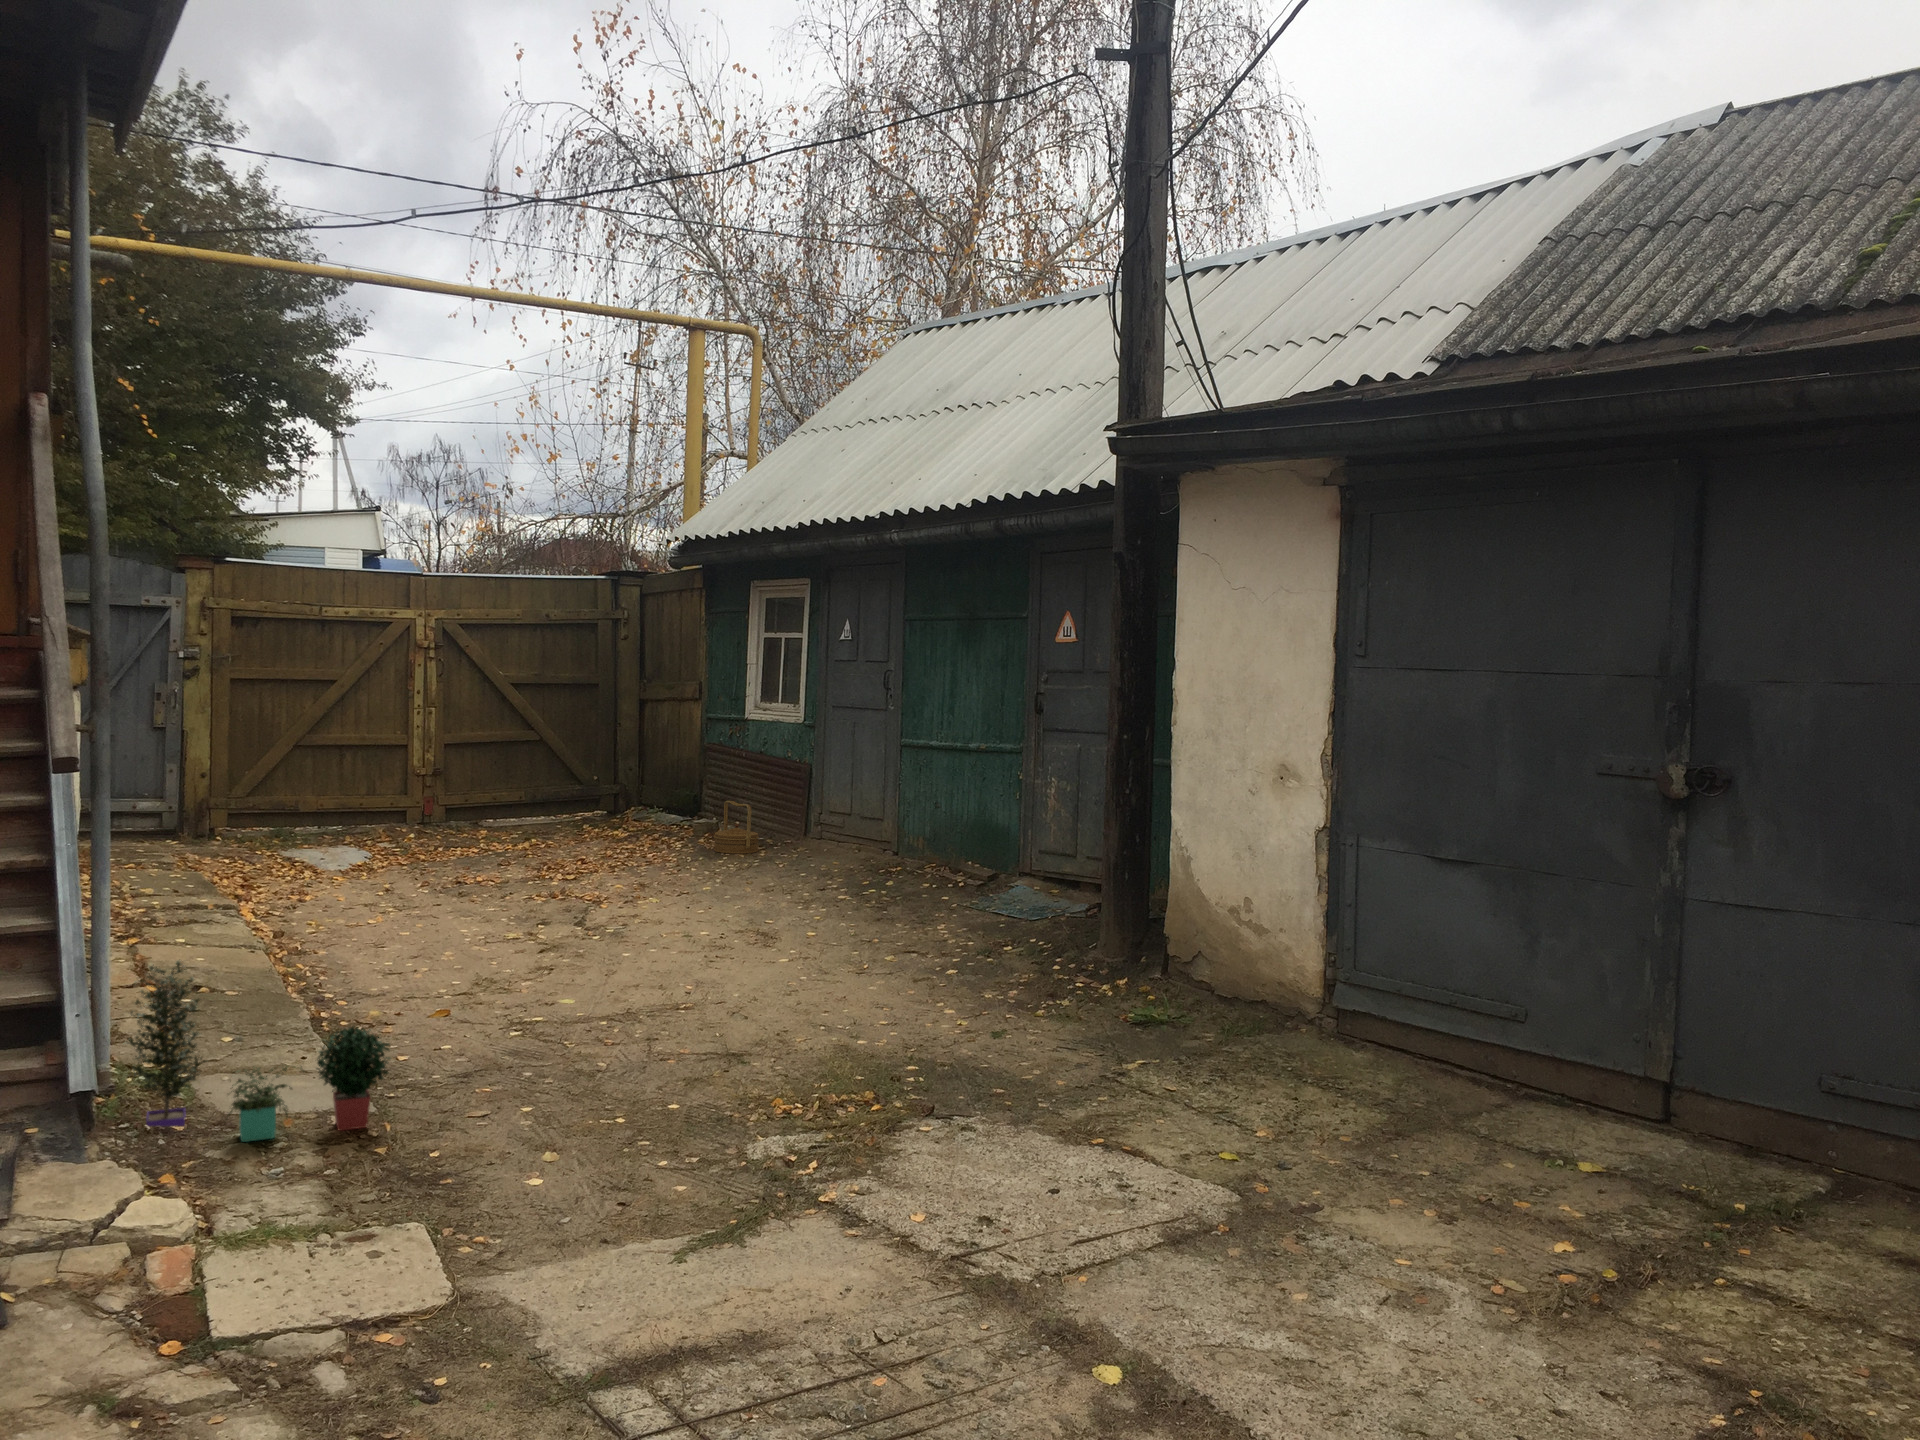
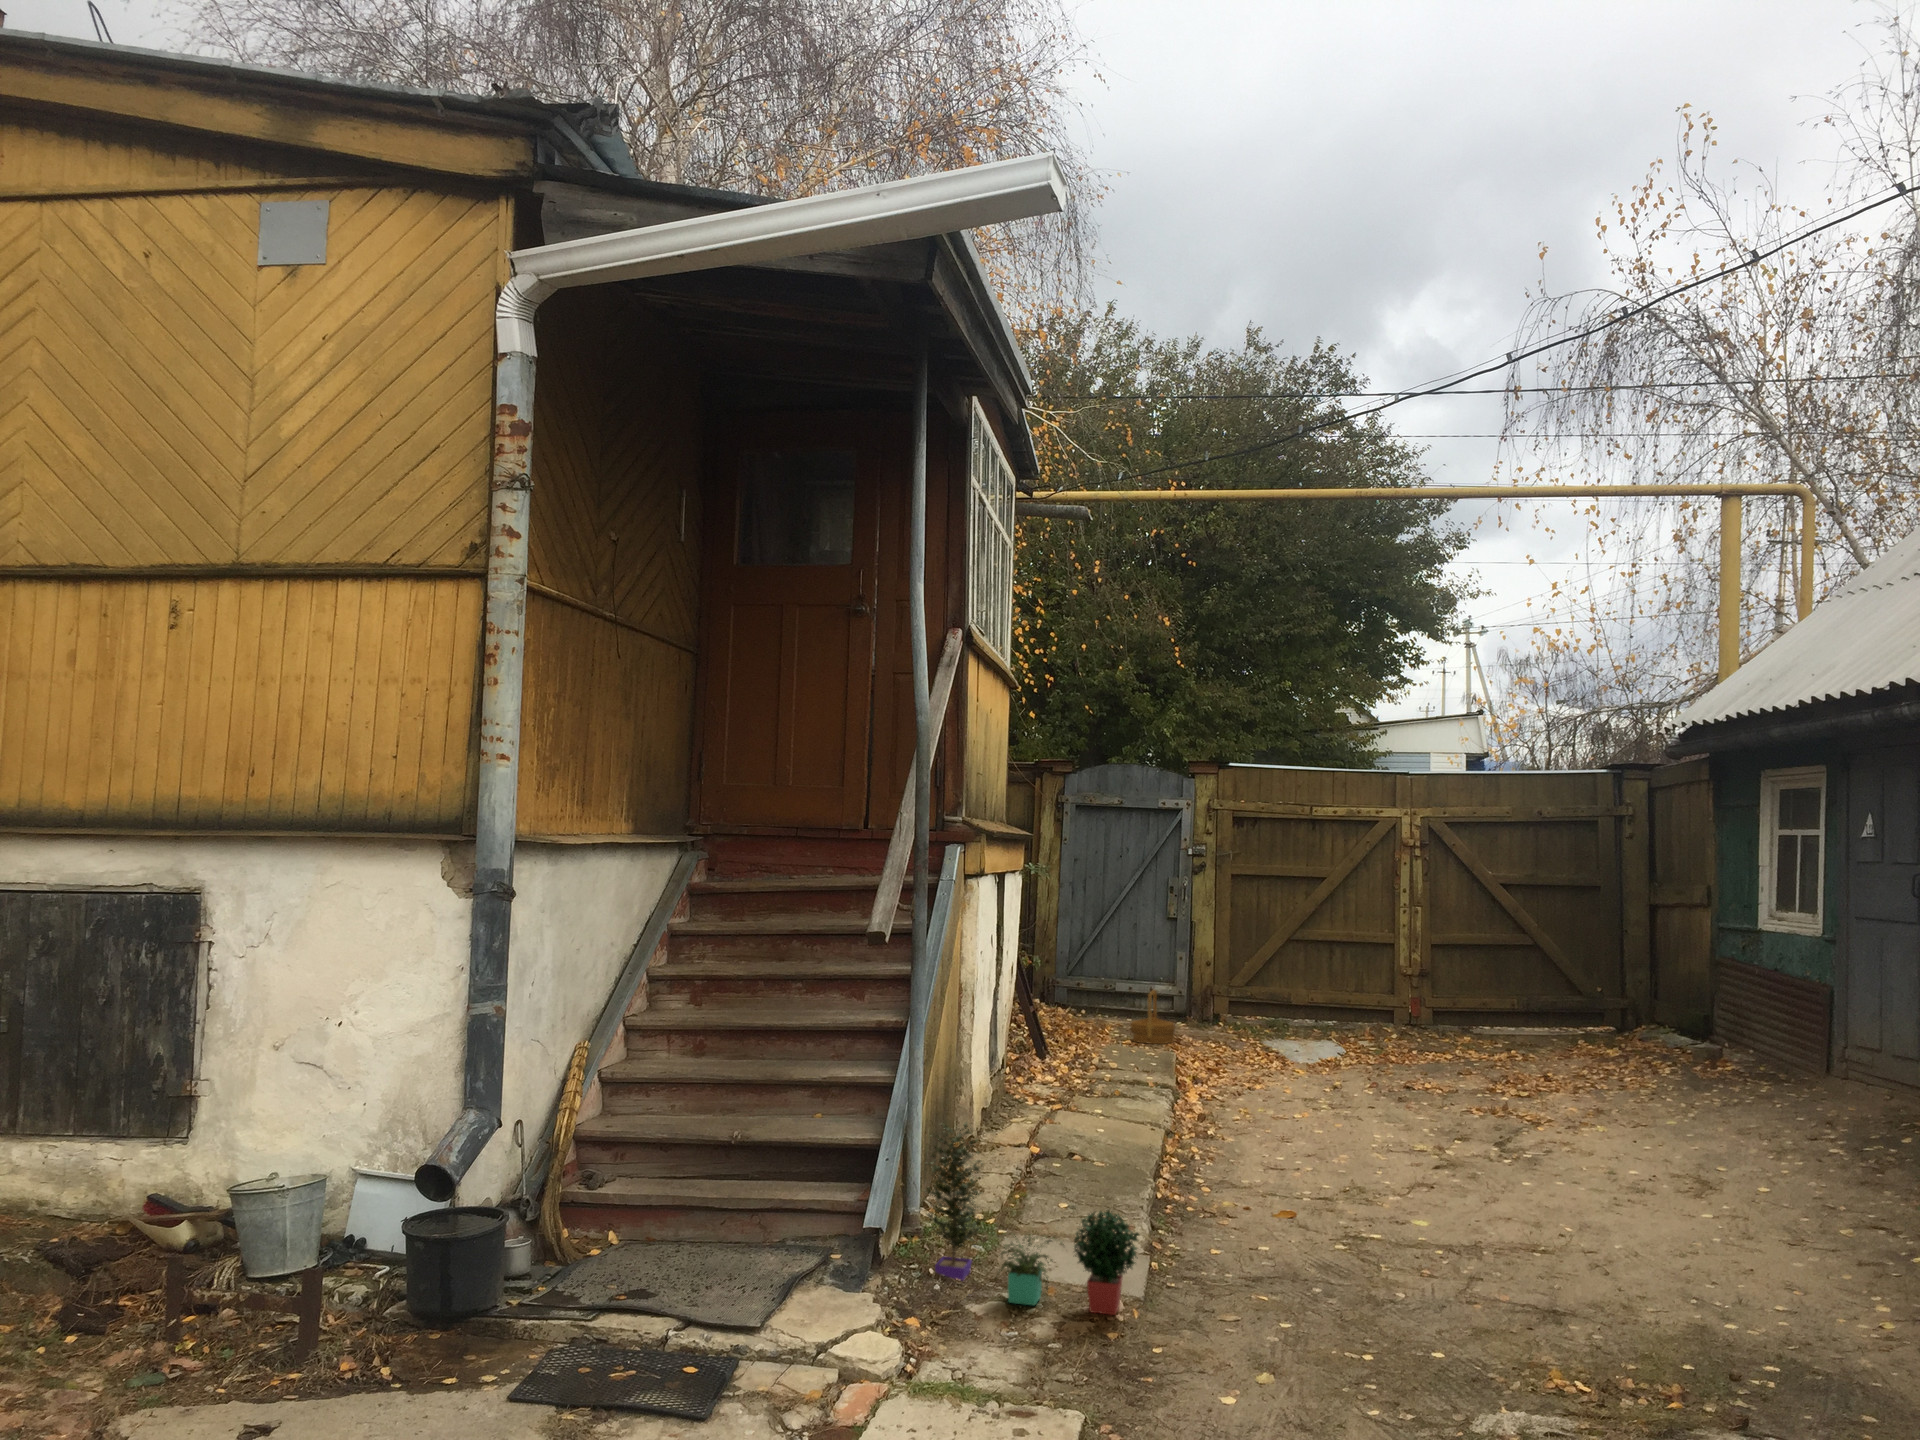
woven basket: present [714,801,759,854] -> present [1130,989,1175,1044]

